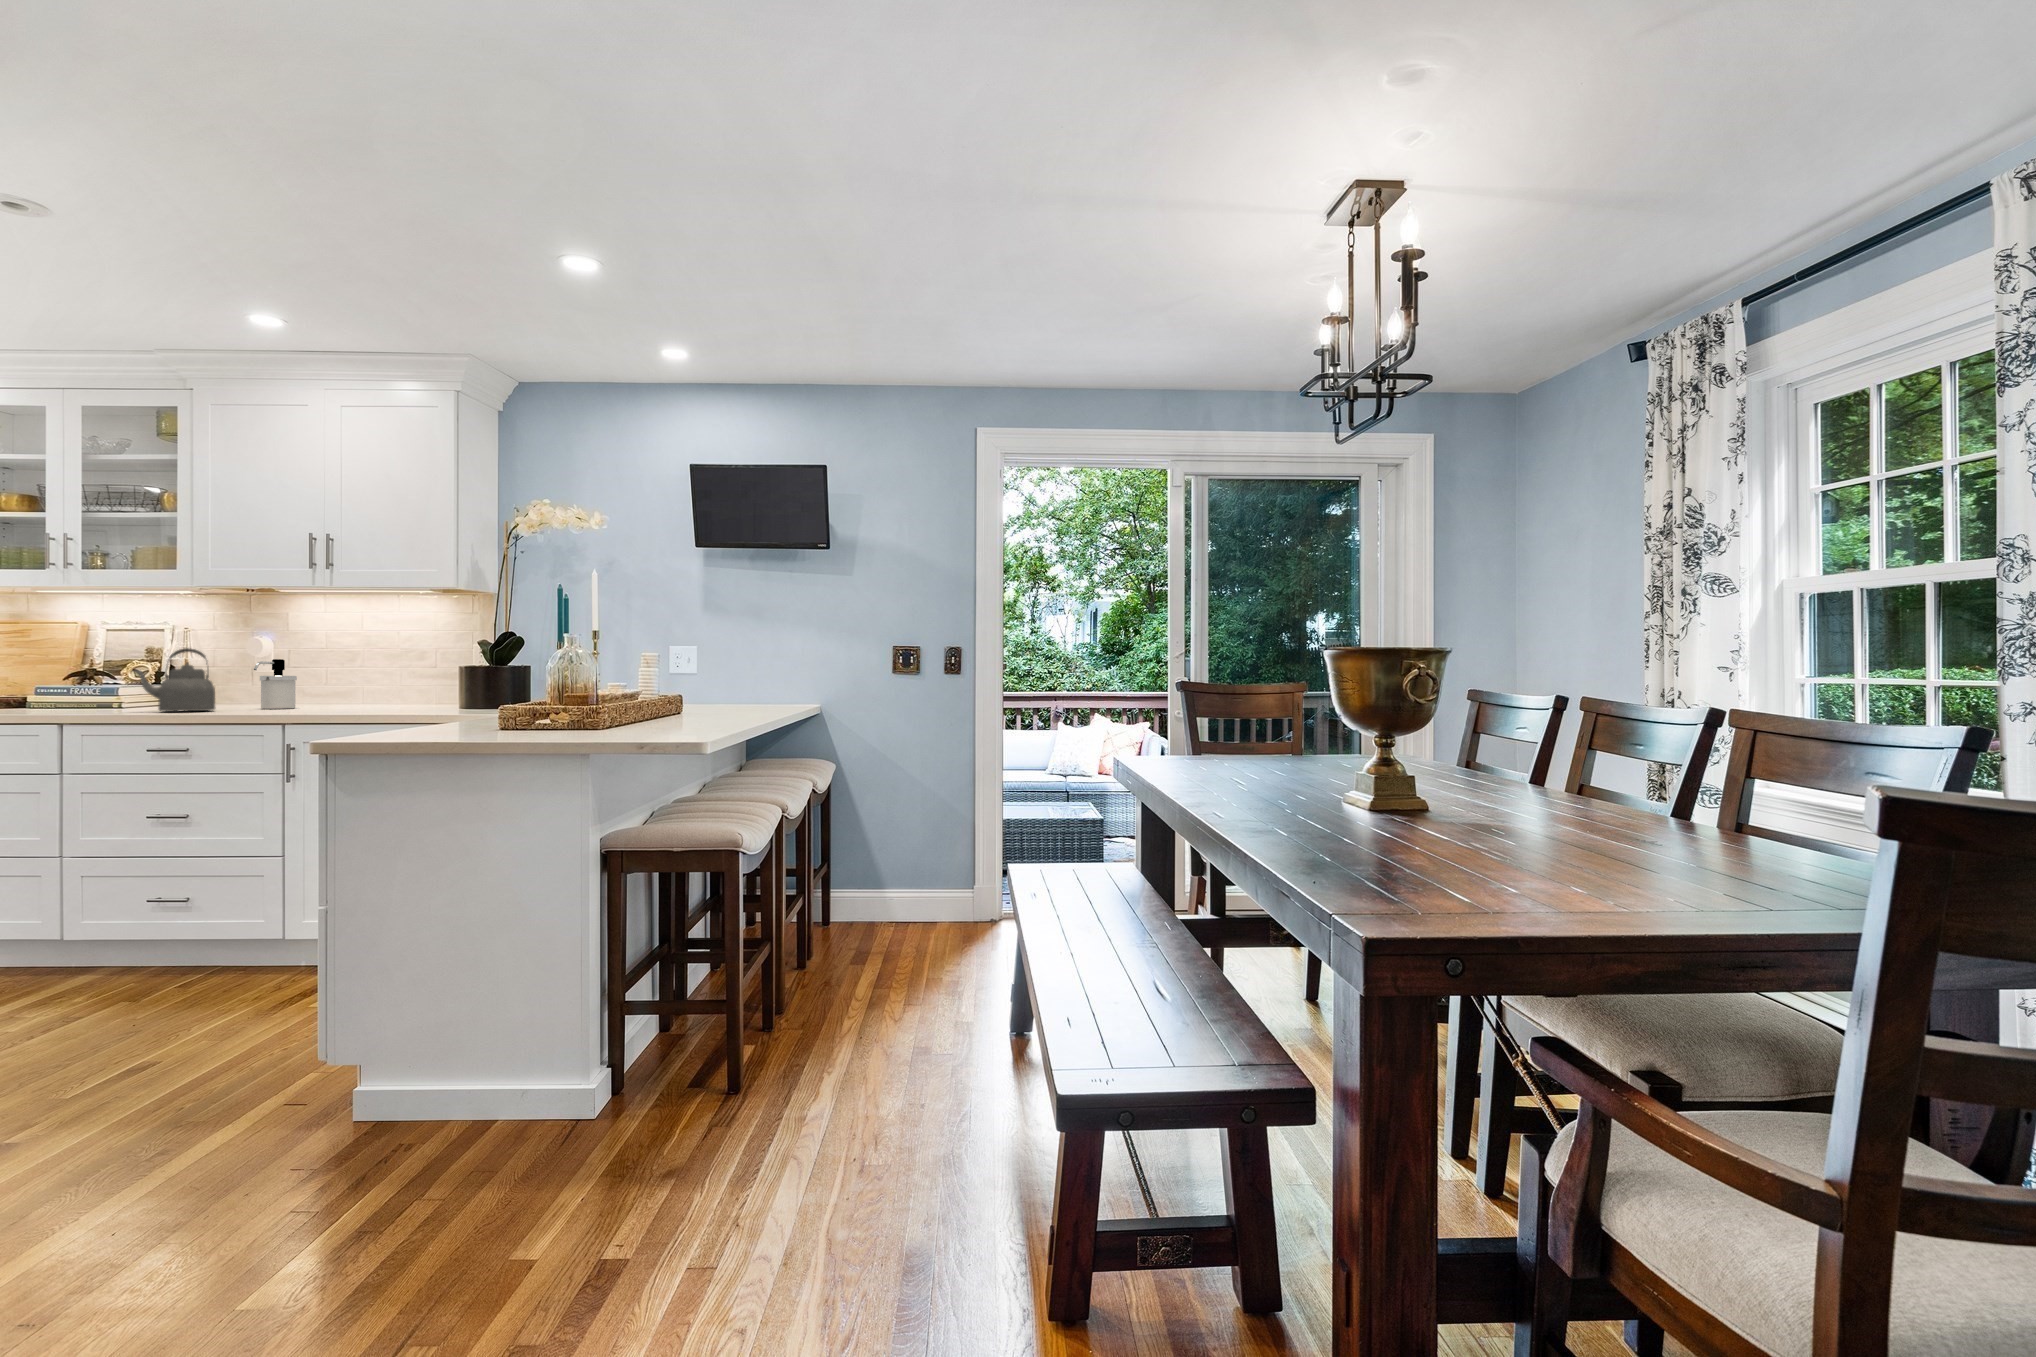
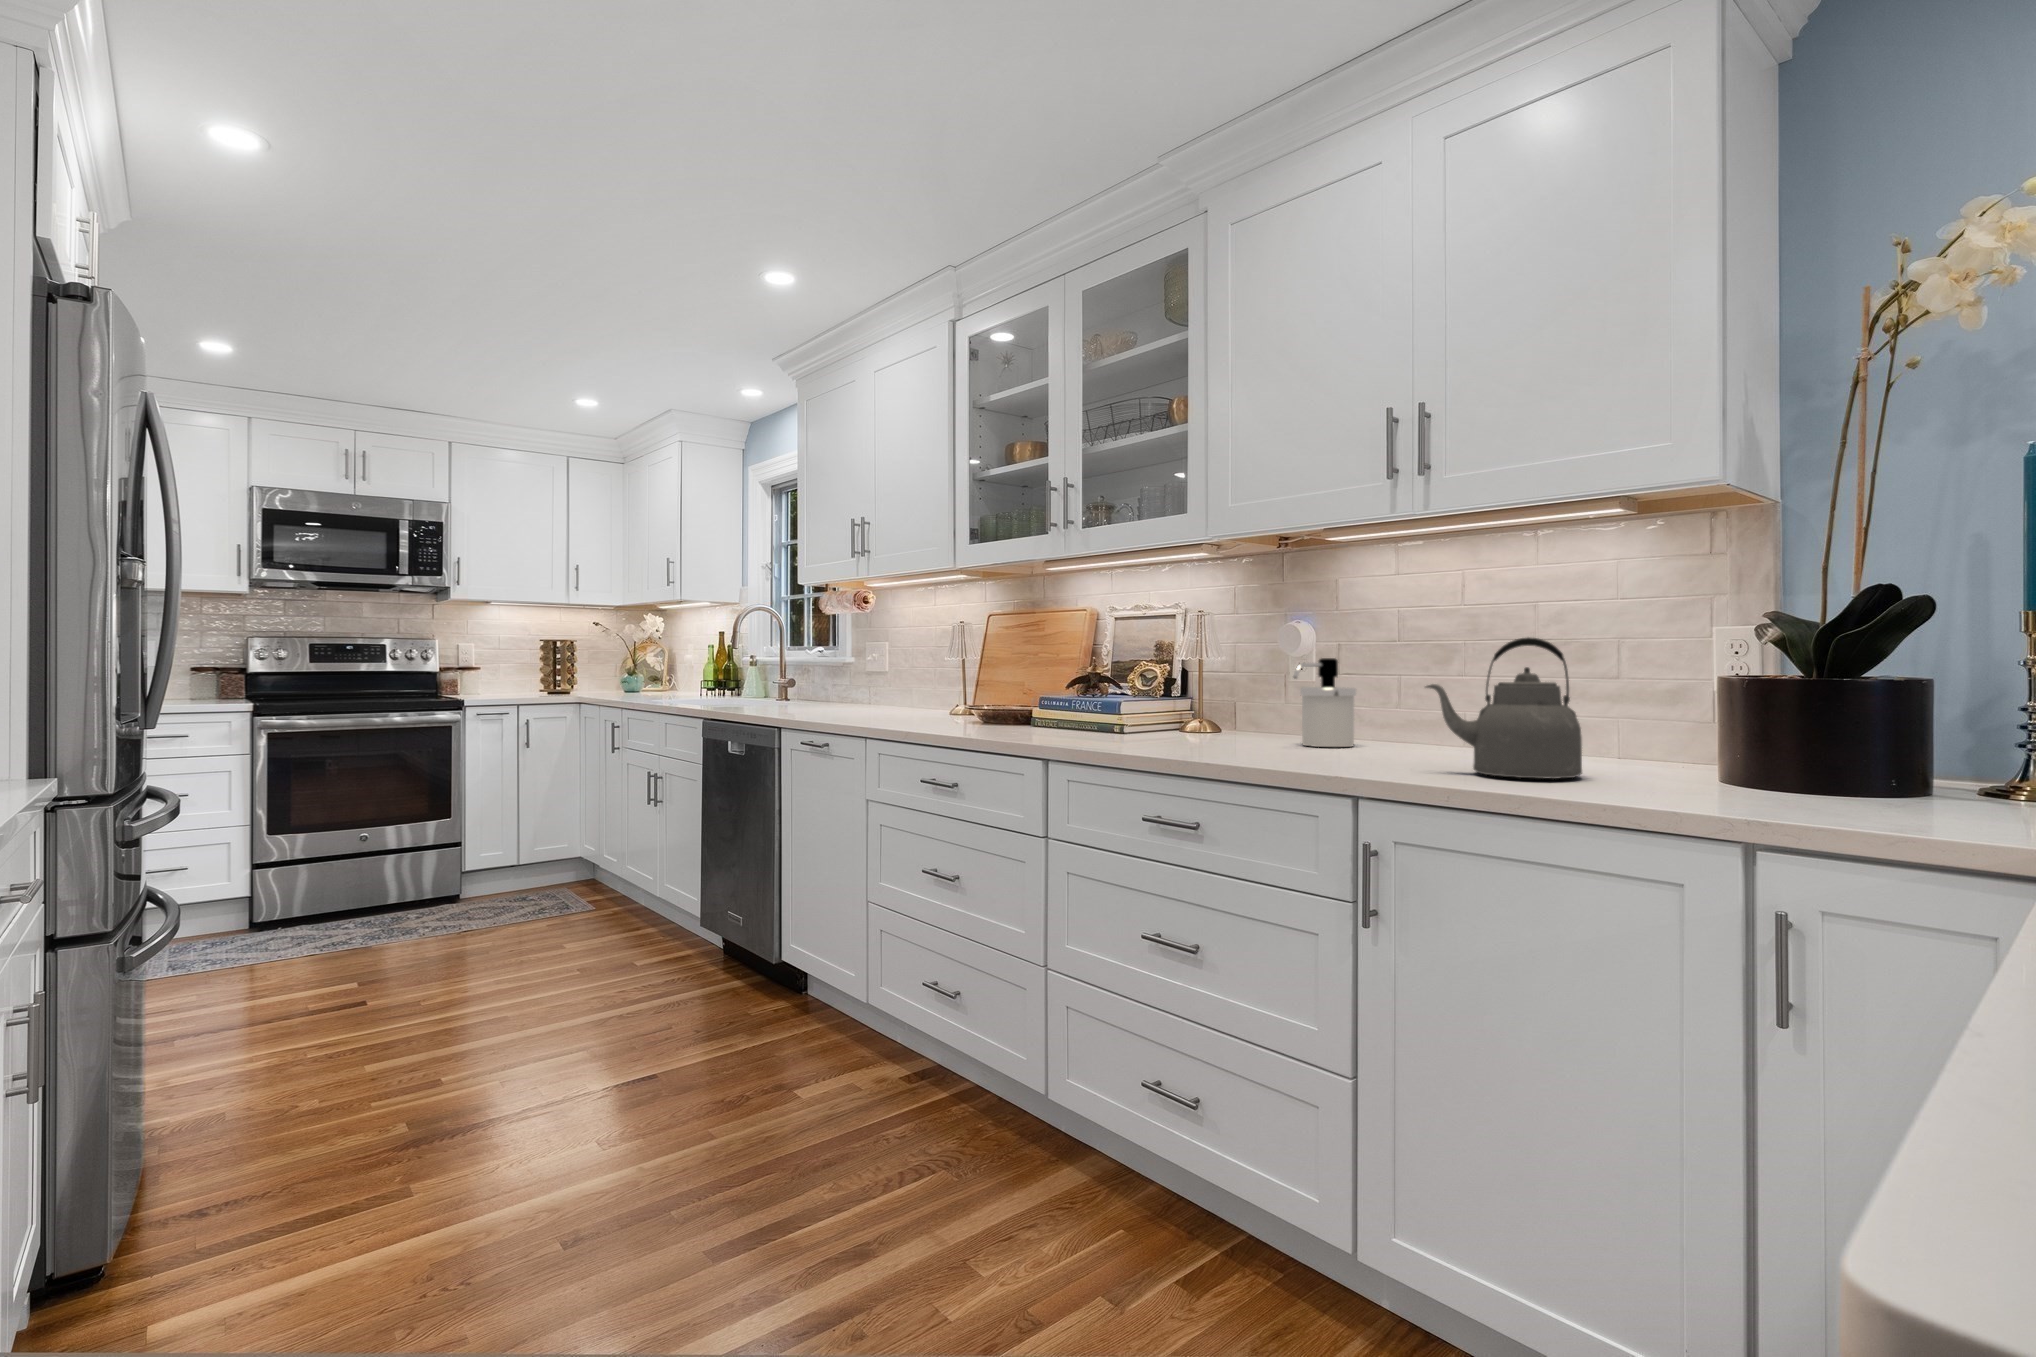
kettle: present [134,648,215,712] -> present [1426,637,1582,779]

